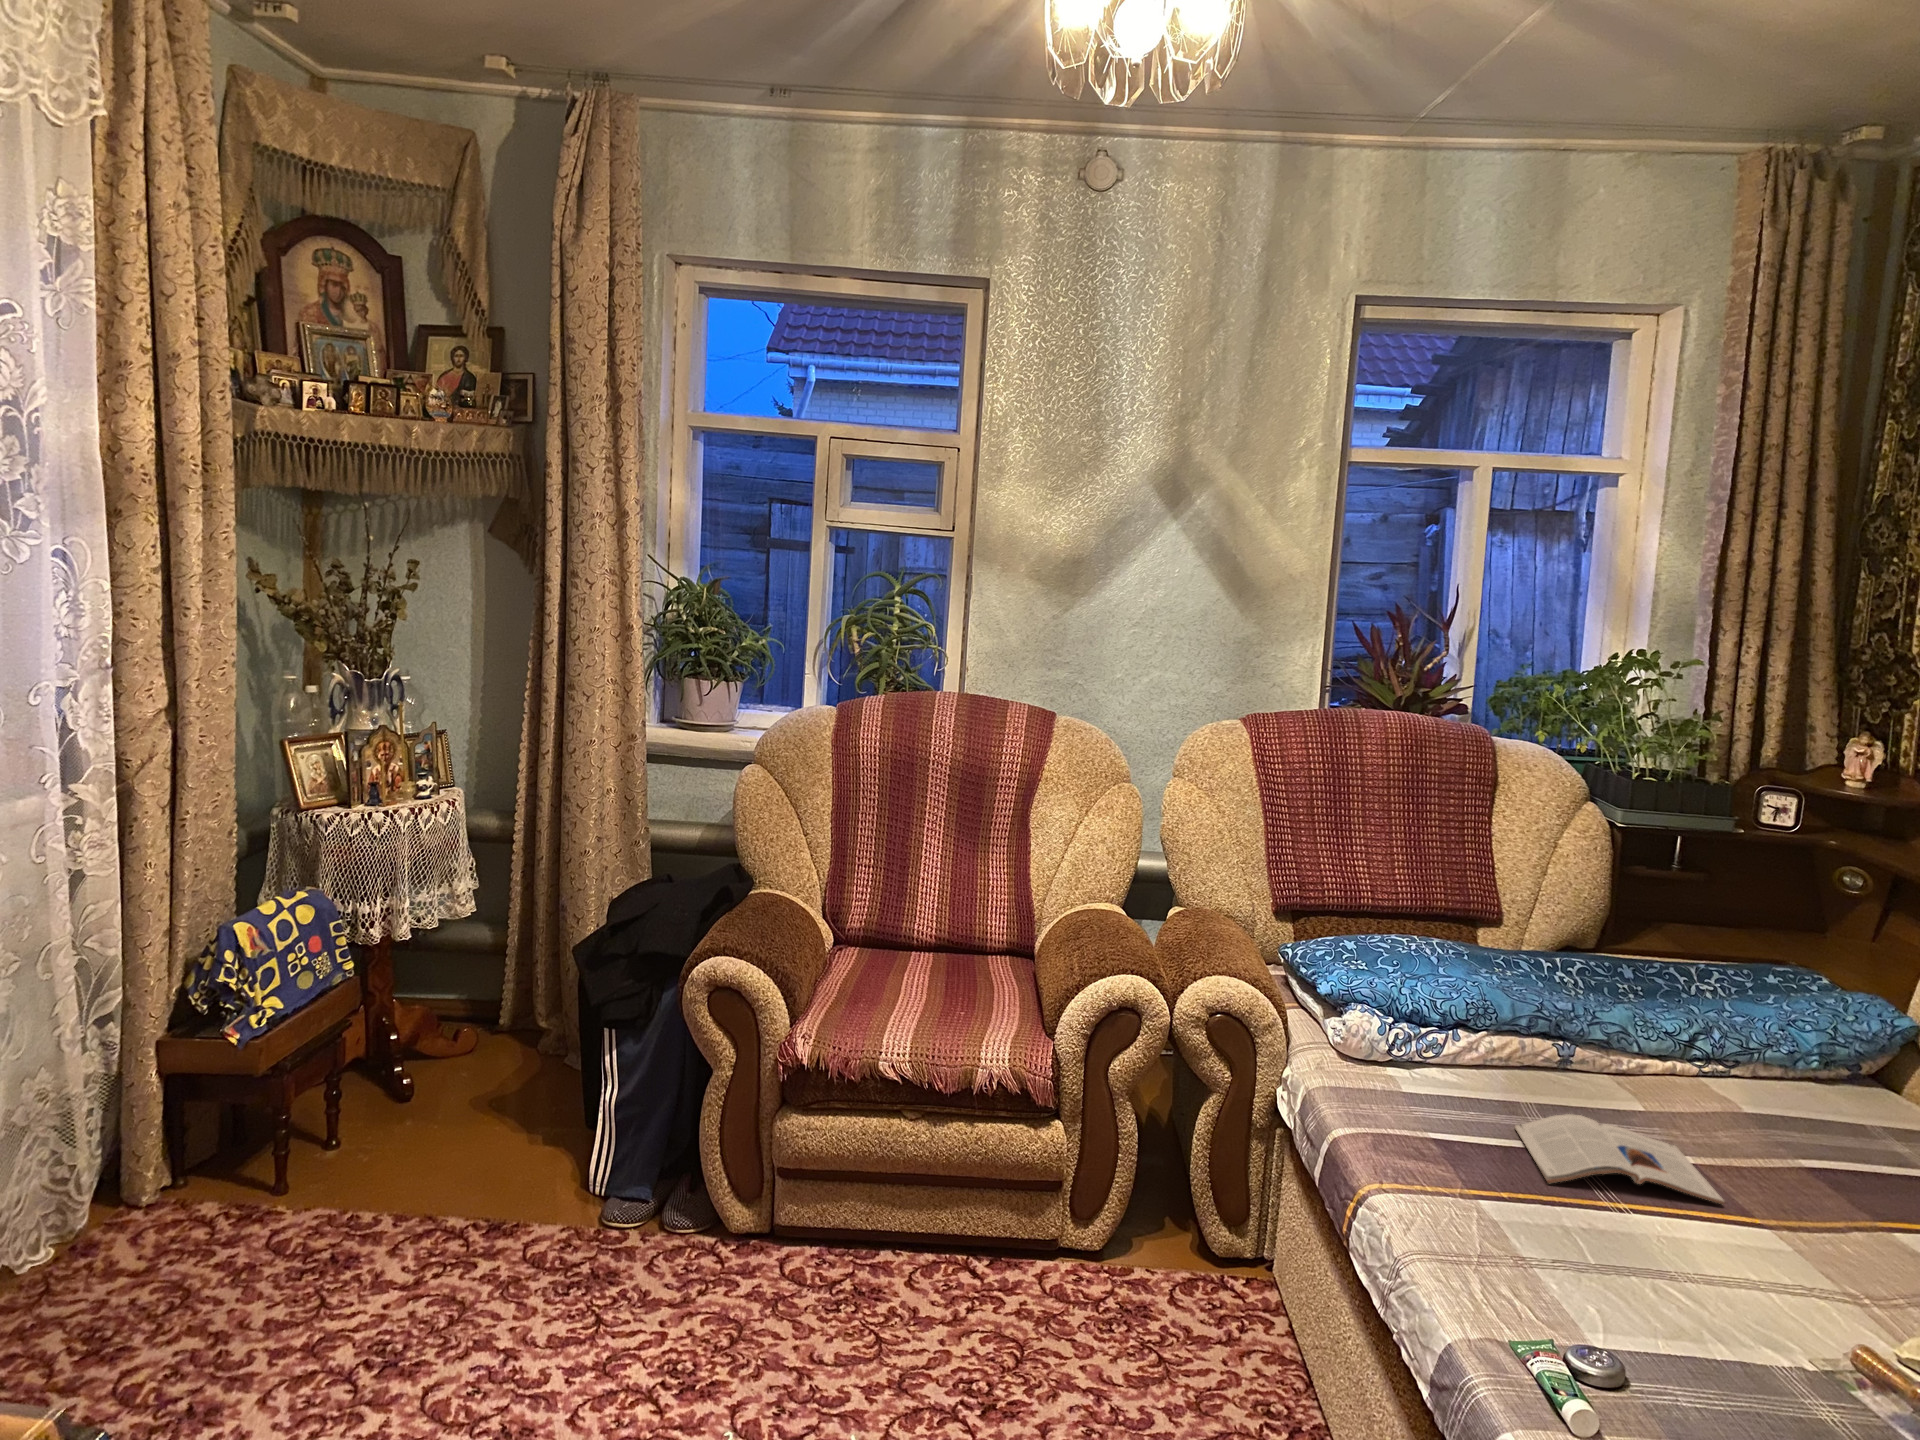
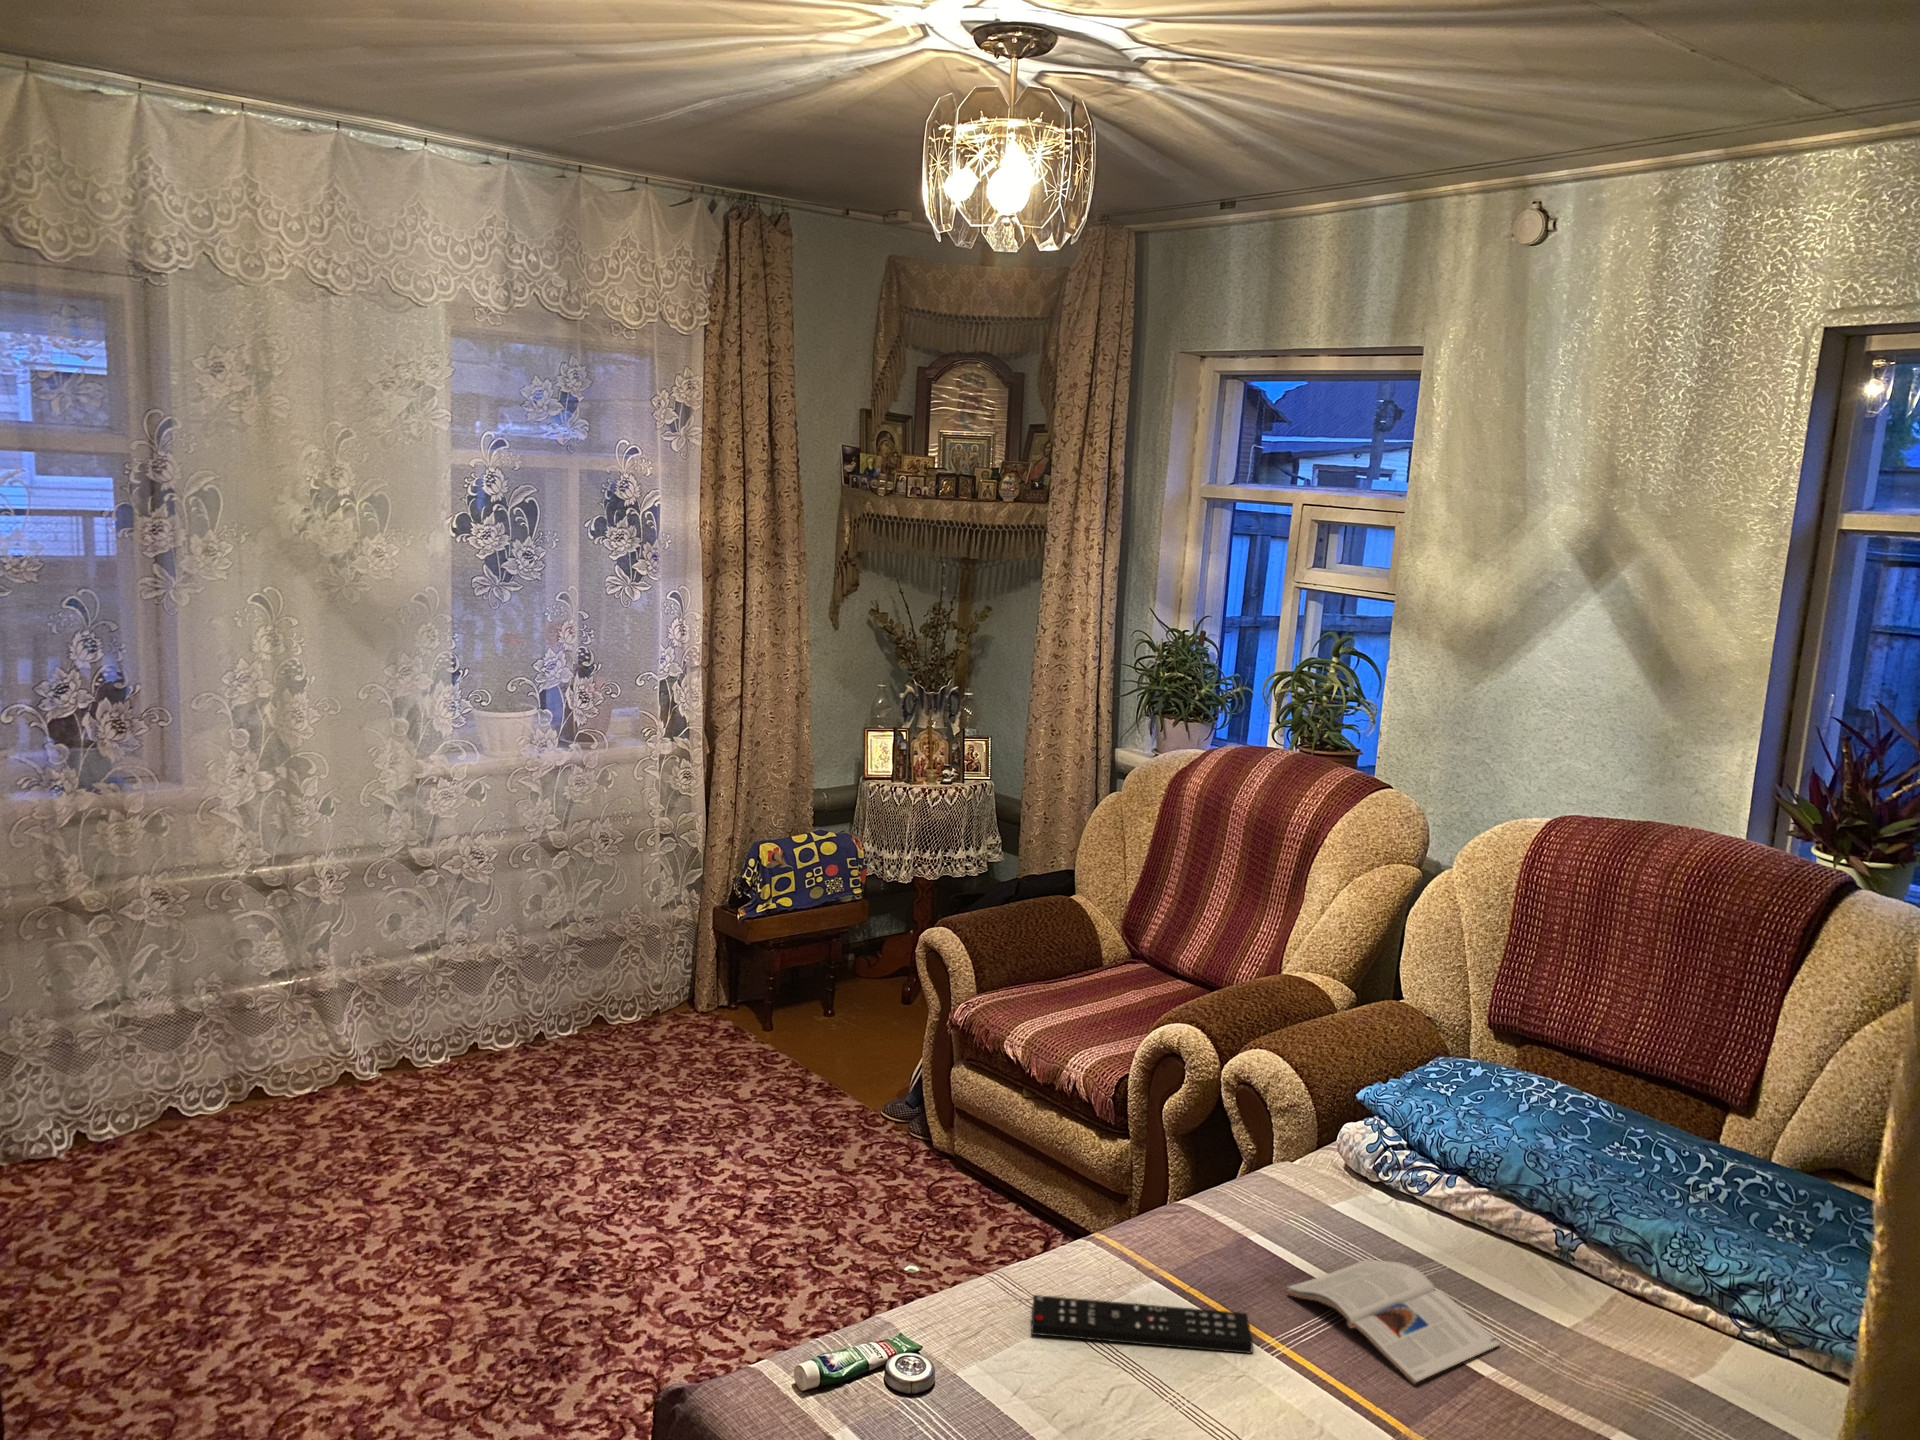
remote control: none [1488,1214,1641,1339] -> present [1031,1295,1253,1354]

